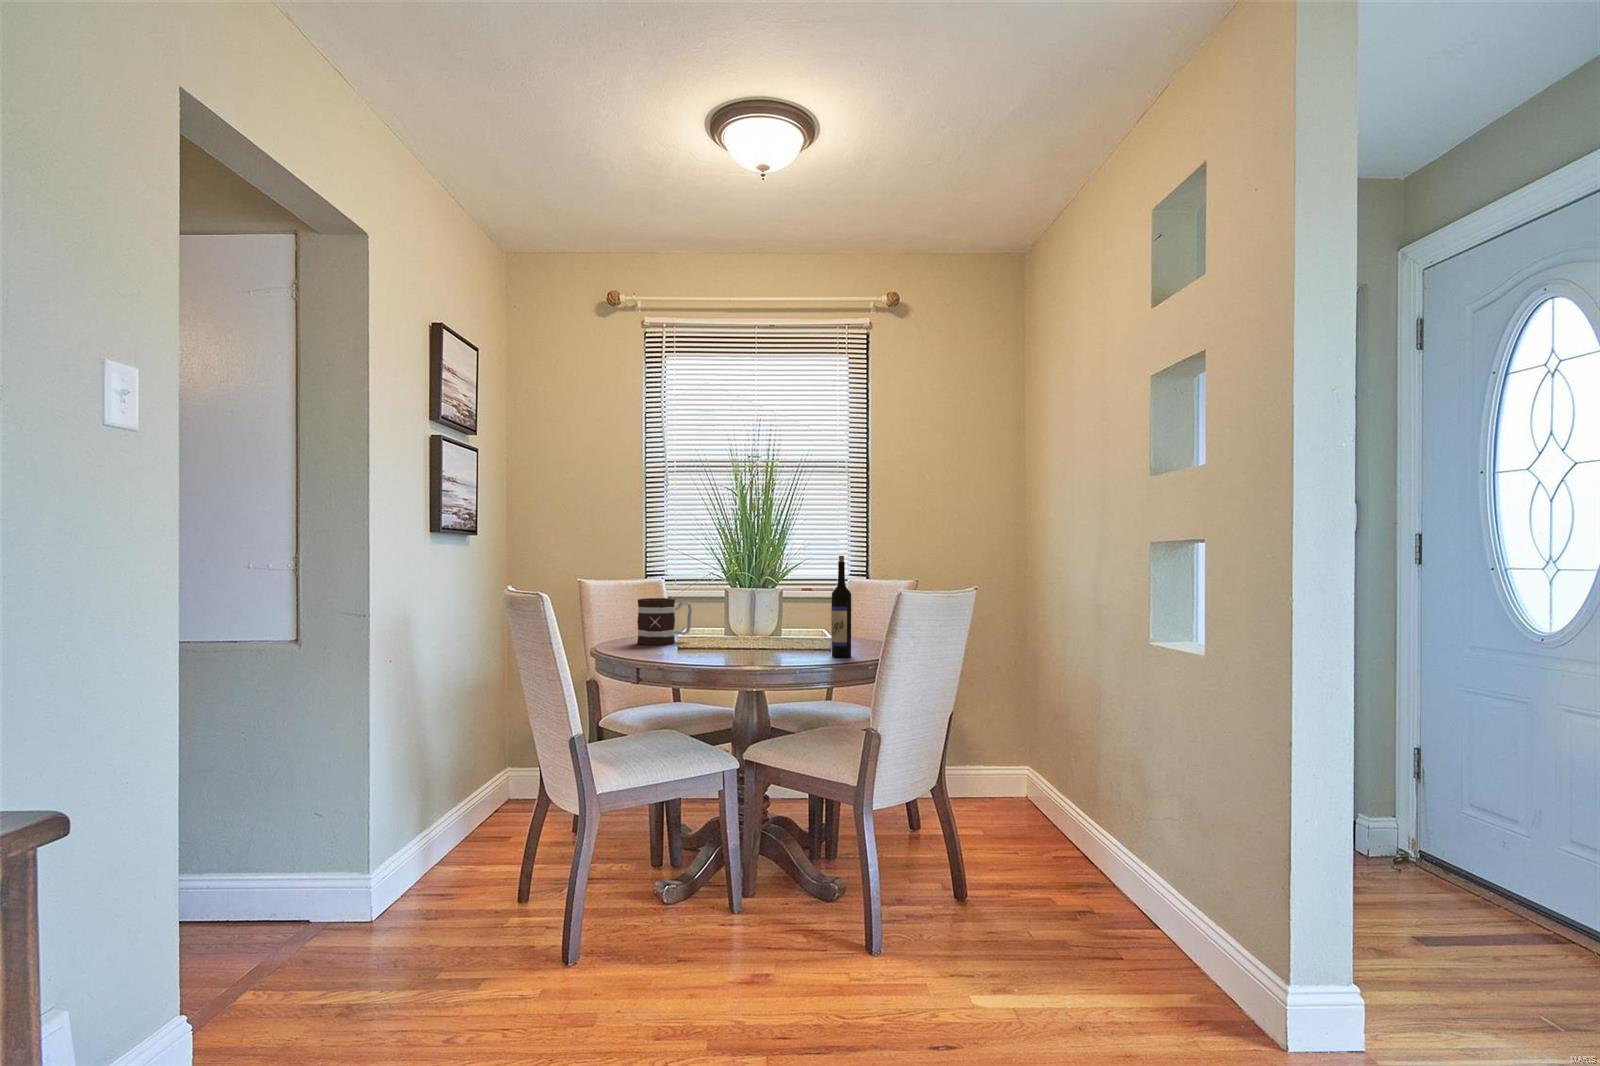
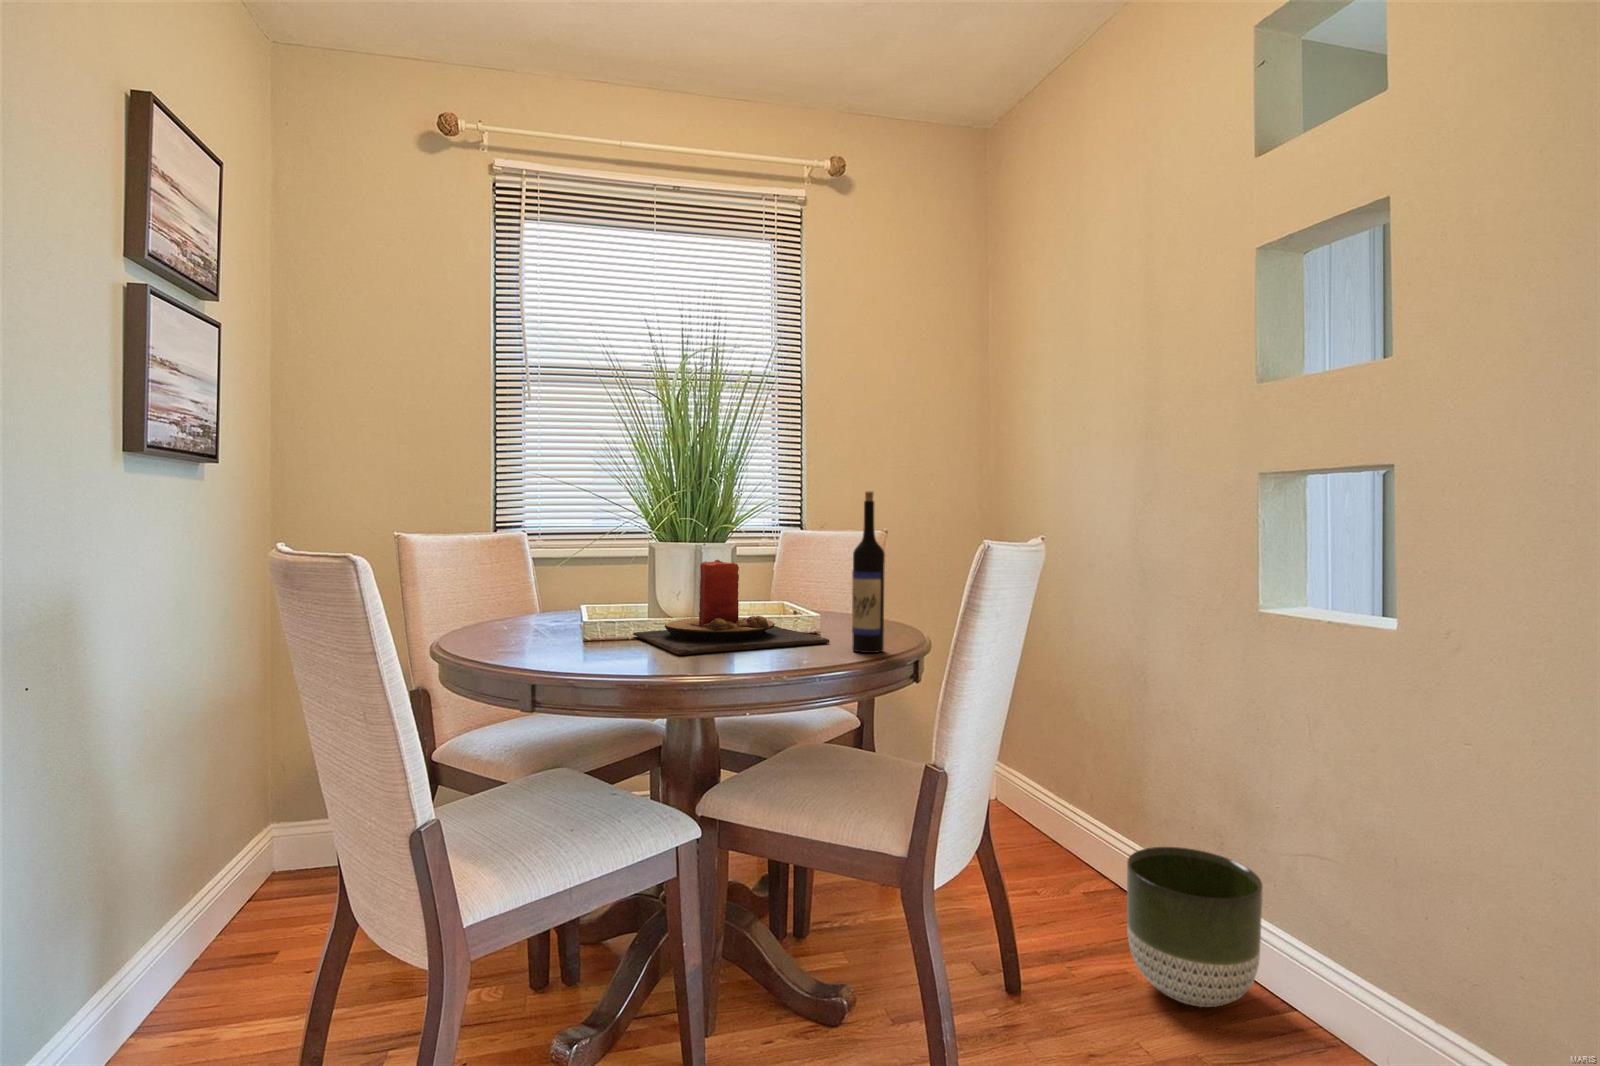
mug: present [637,598,692,645] -> none [511,562,597,636]
candle: none [709,598,825,655] -> present [633,560,830,655]
planter: none [1045,810,1137,919] -> present [1127,847,1262,1007]

